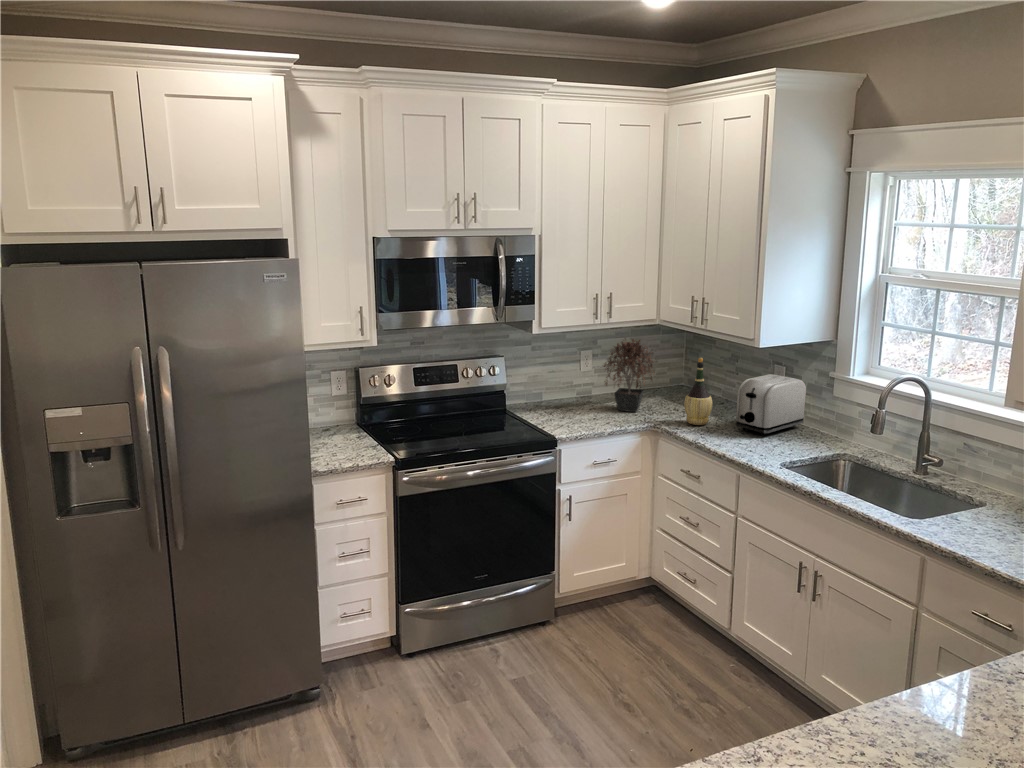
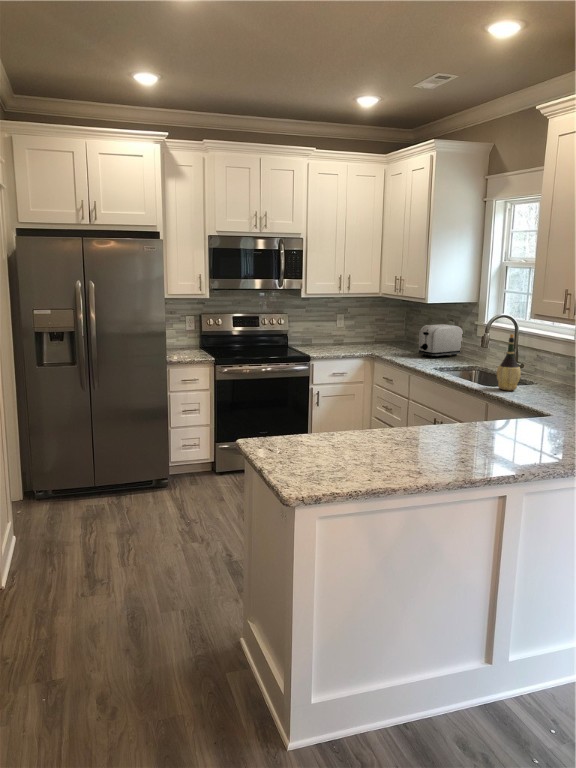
potted plant: present [604,339,653,412] -> none [345,303,380,348]
wine bottle: present [684,358,712,425] -> present [497,334,521,390]

